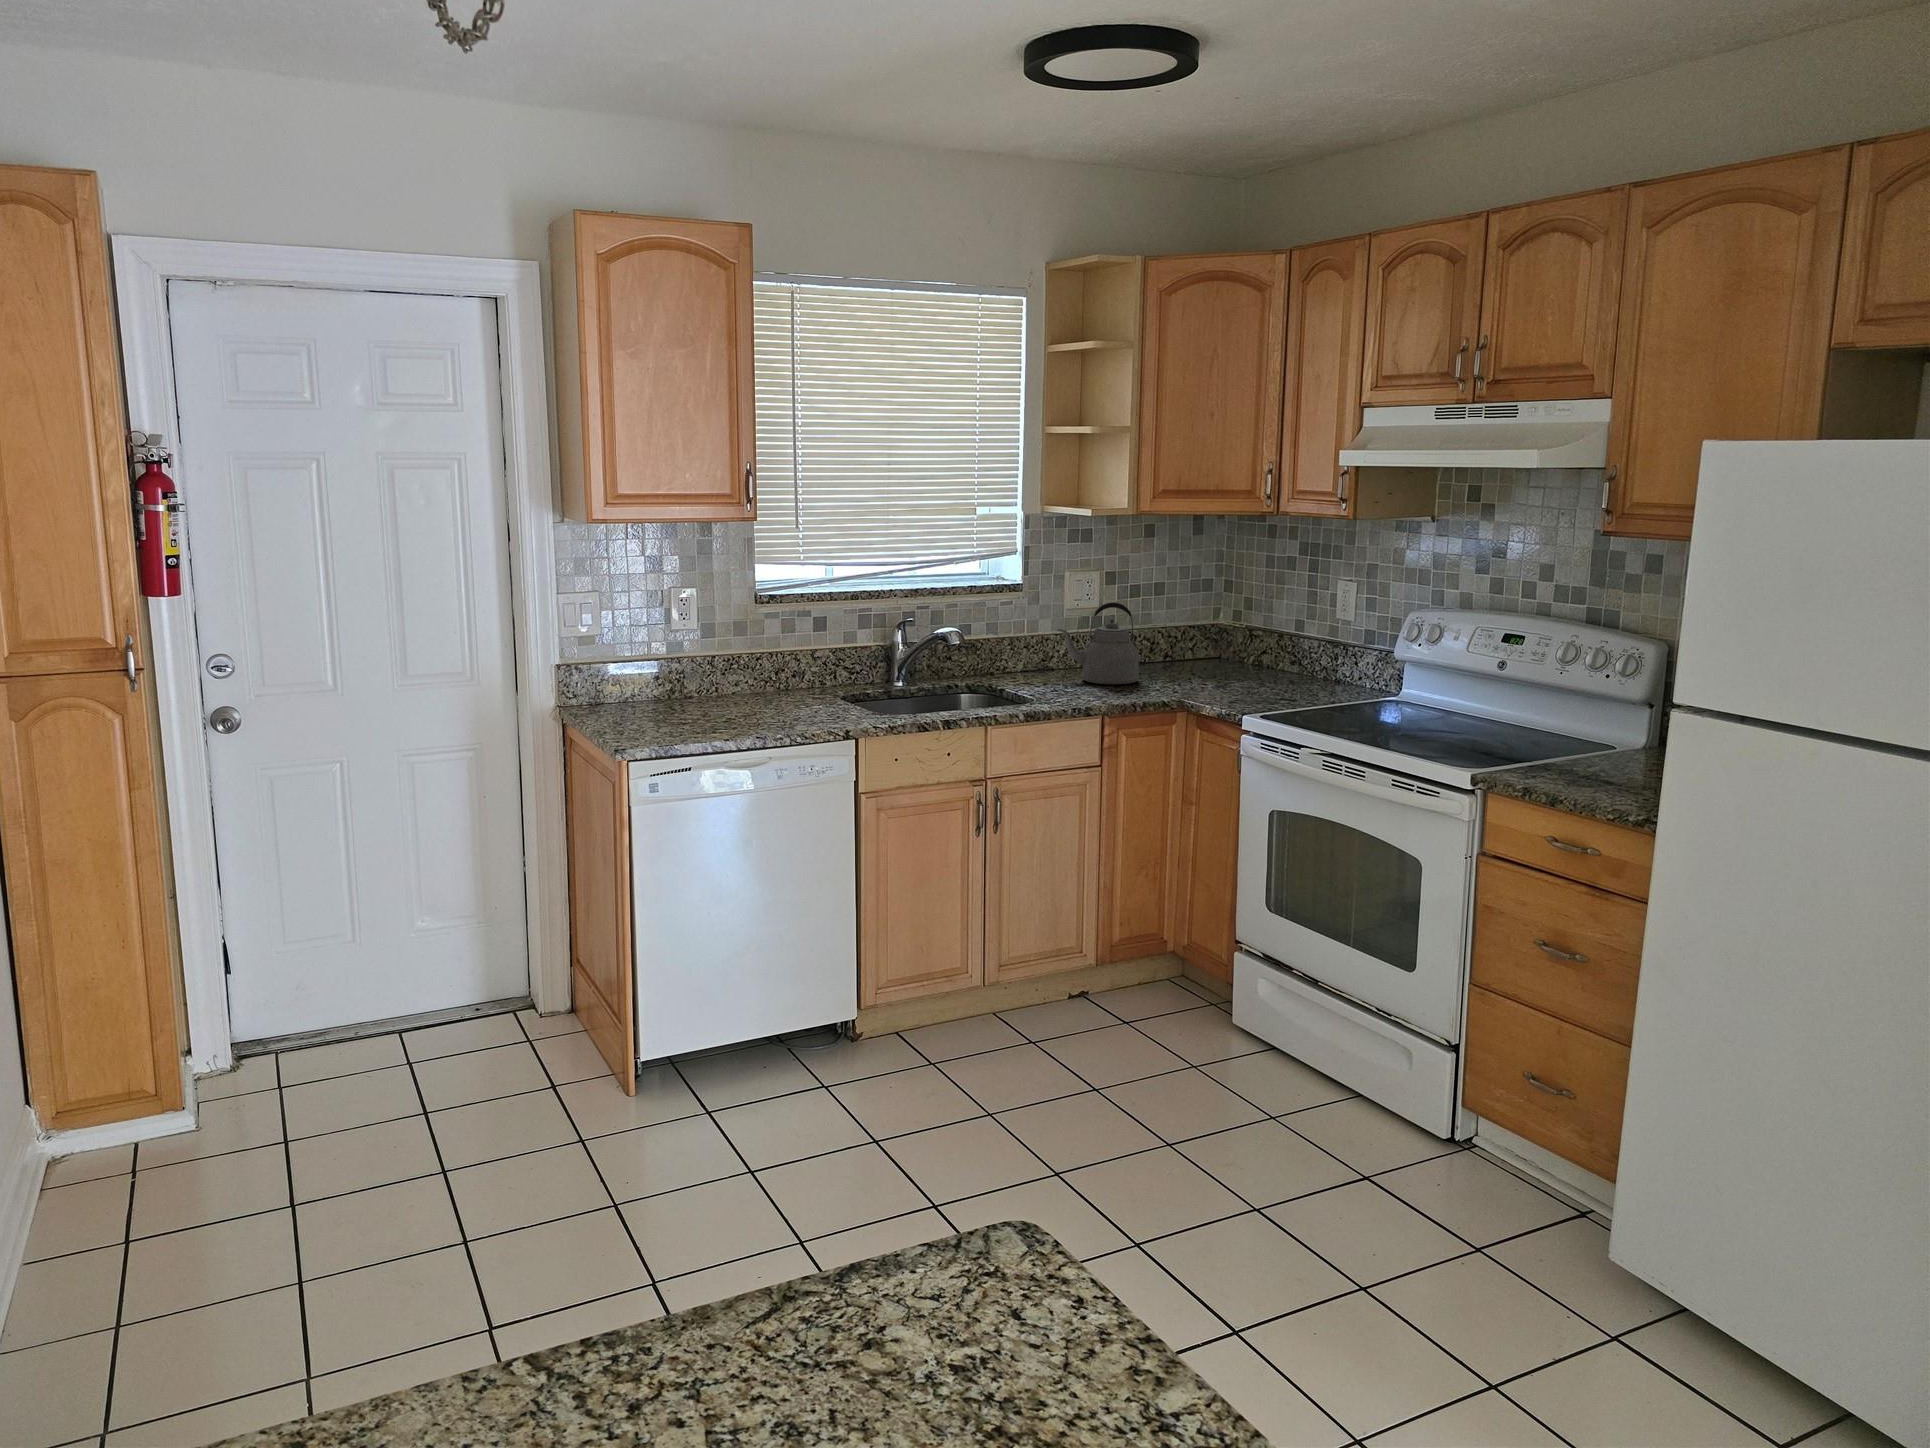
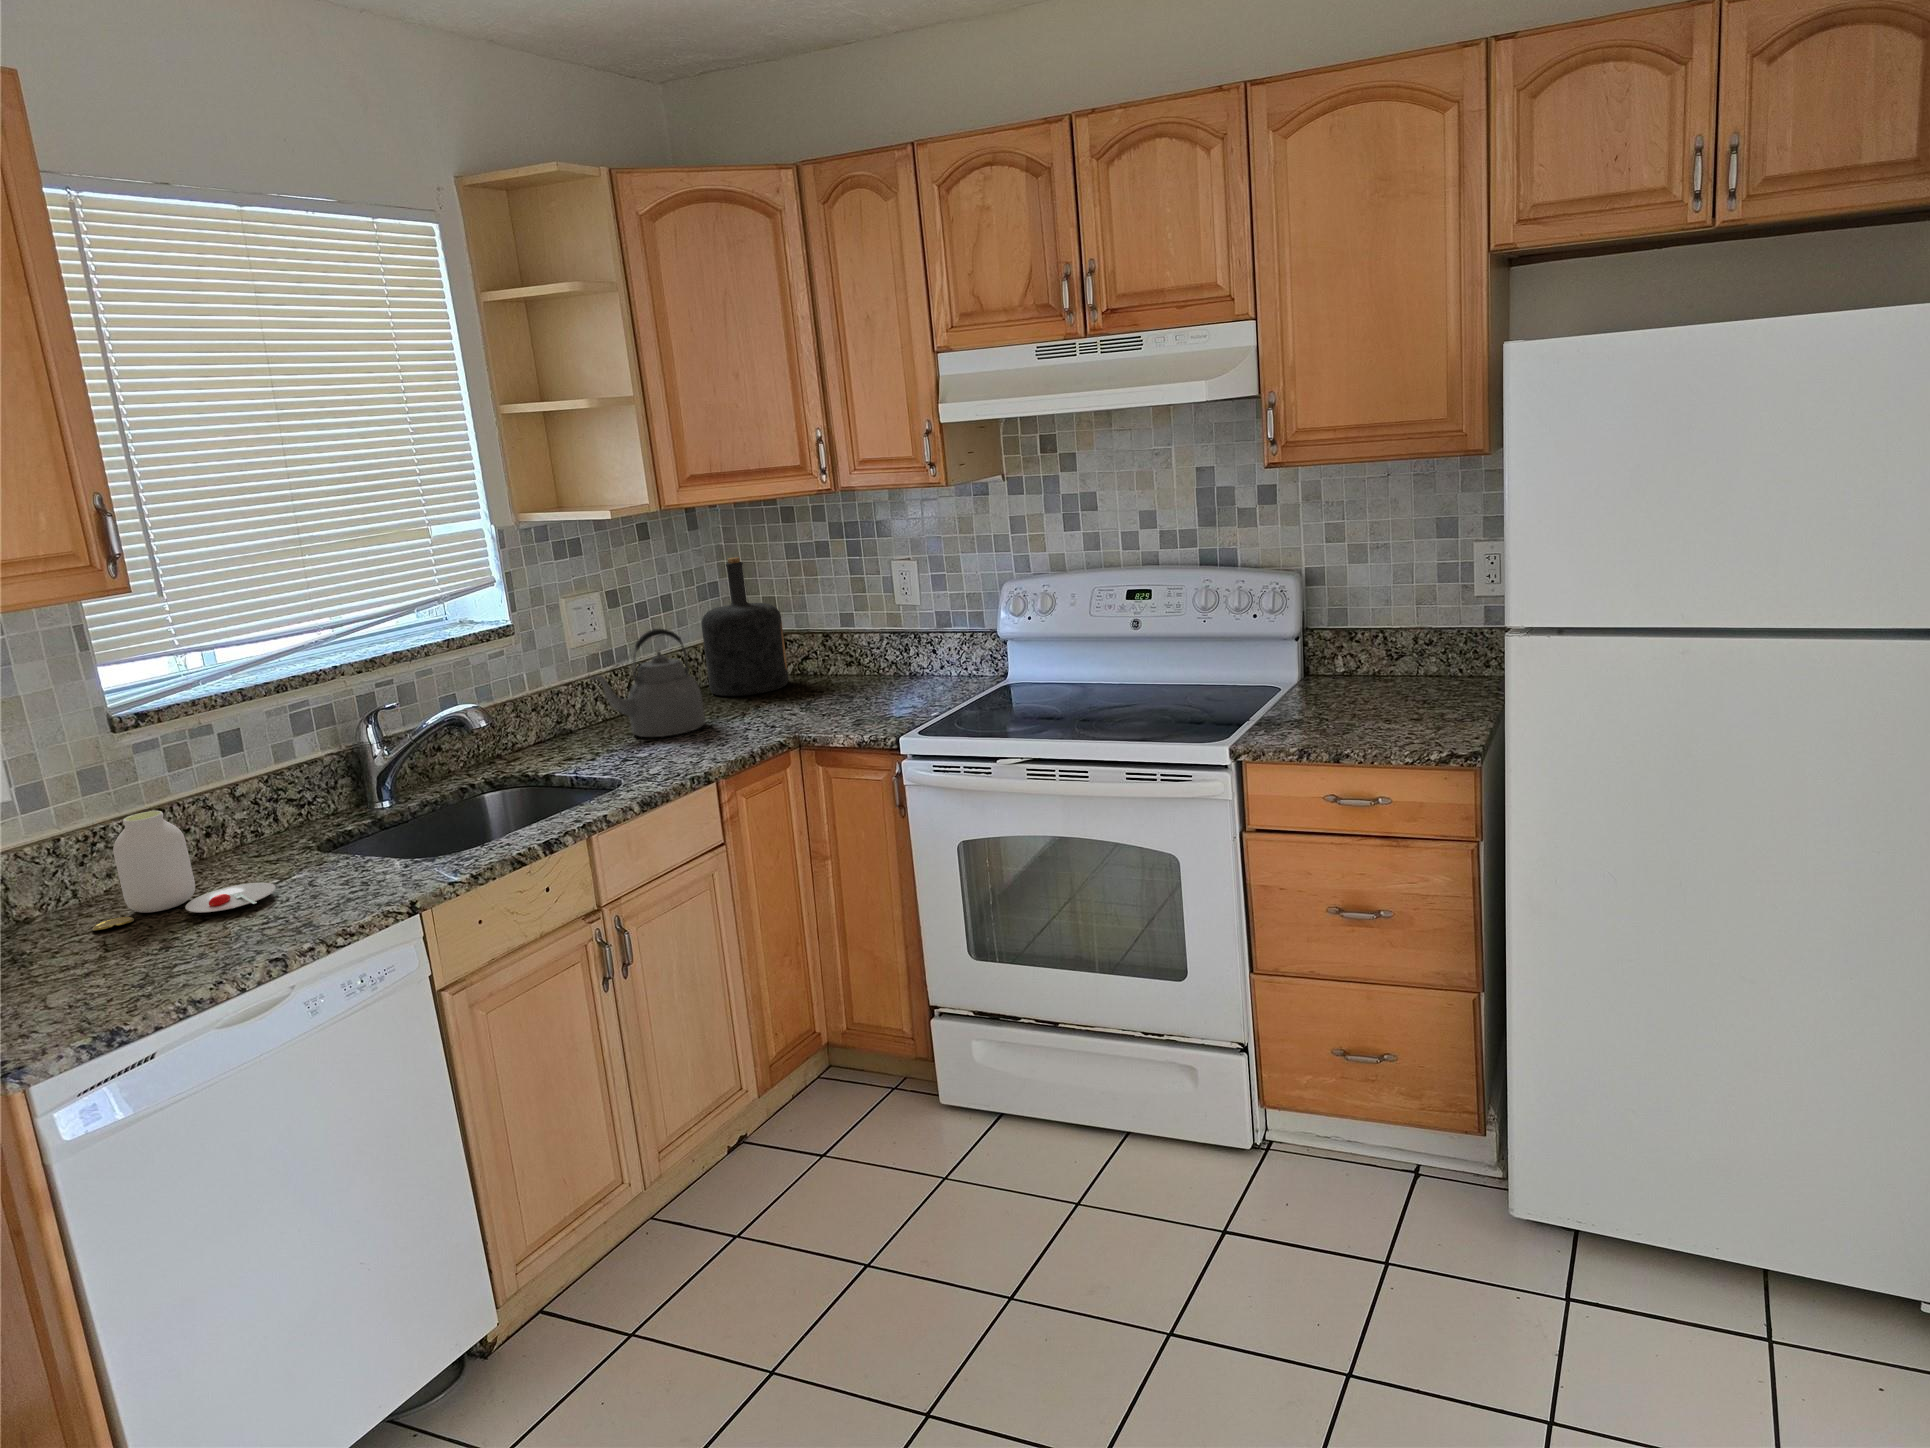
bottle: none [1175,559,1242,672] -> present [701,557,788,696]
jar: none [712,649,799,712] -> present [92,811,276,931]

